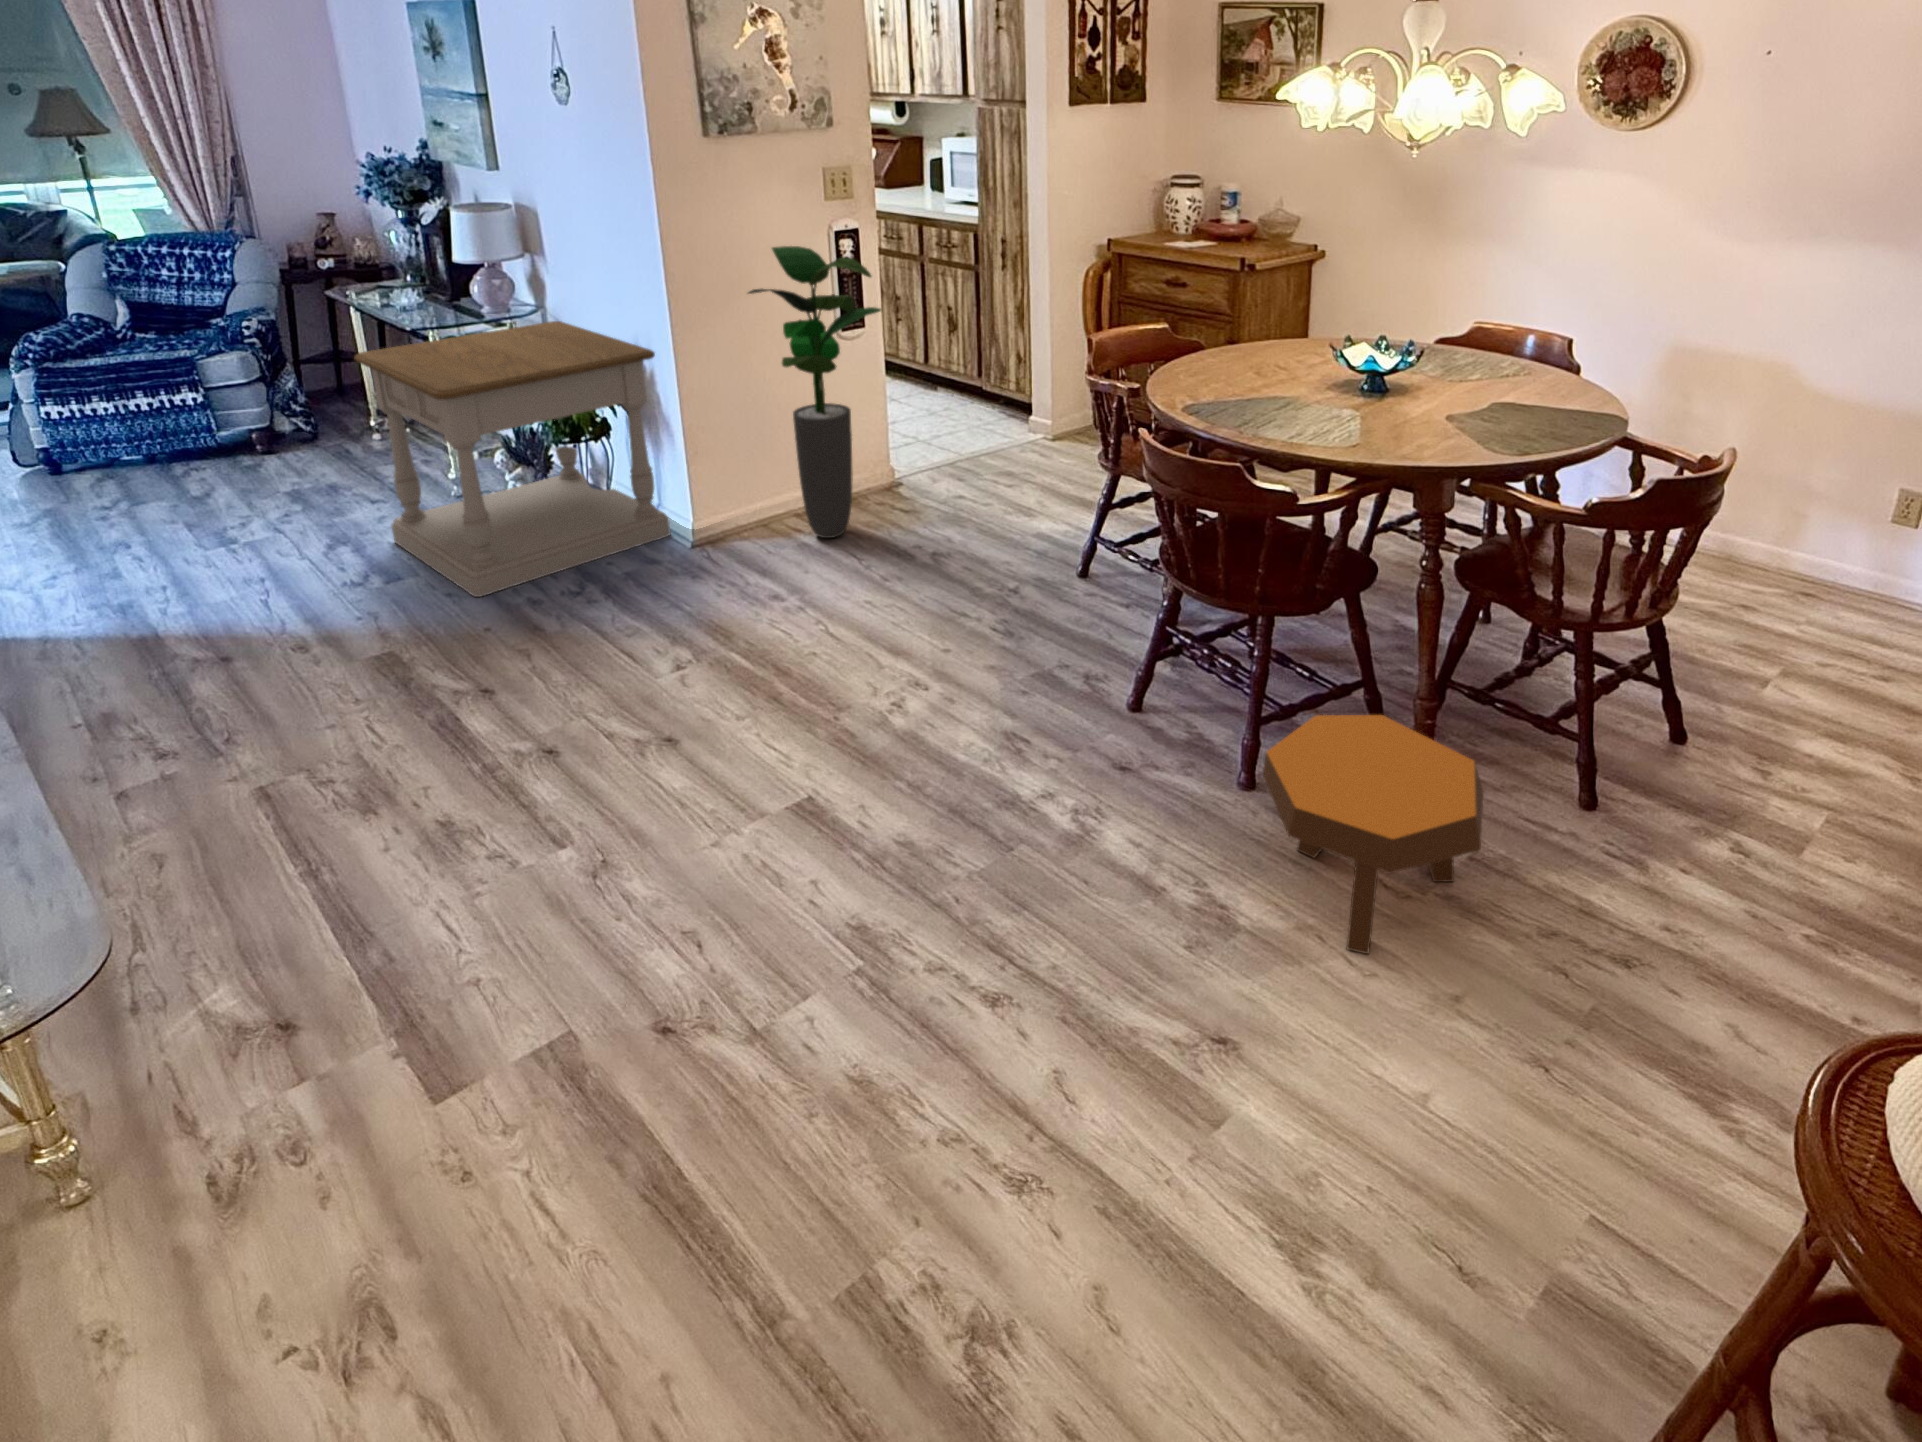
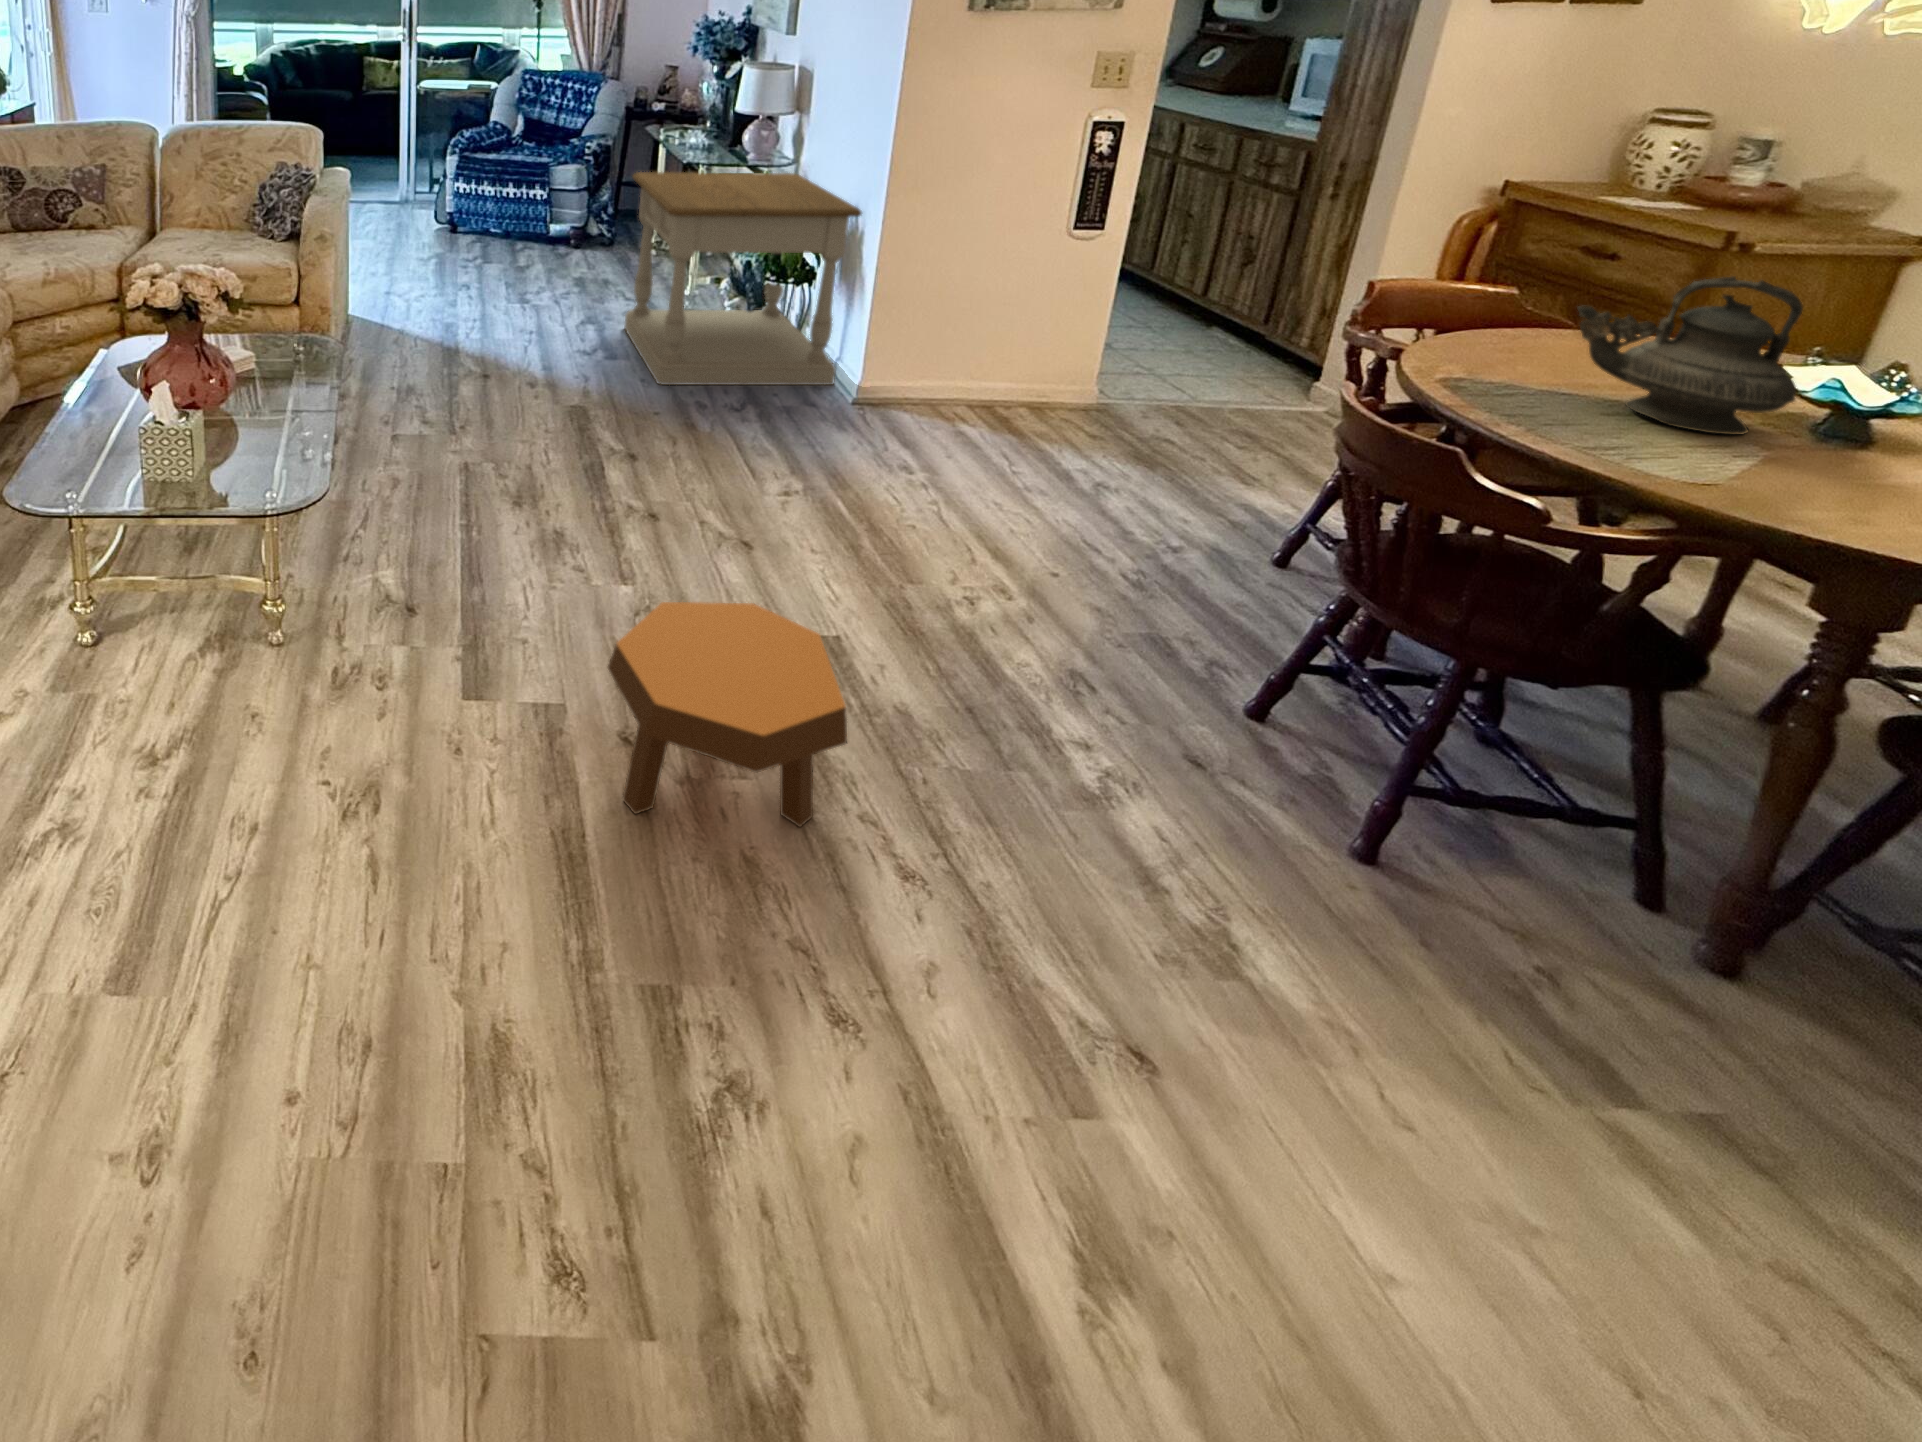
potted plant: present [748,246,881,538] -> none [959,126,1110,434]
teapot: none [1226,303,1333,409] -> present [1578,276,1803,435]
footstool: present [1263,715,1484,954] -> present [608,602,847,827]

